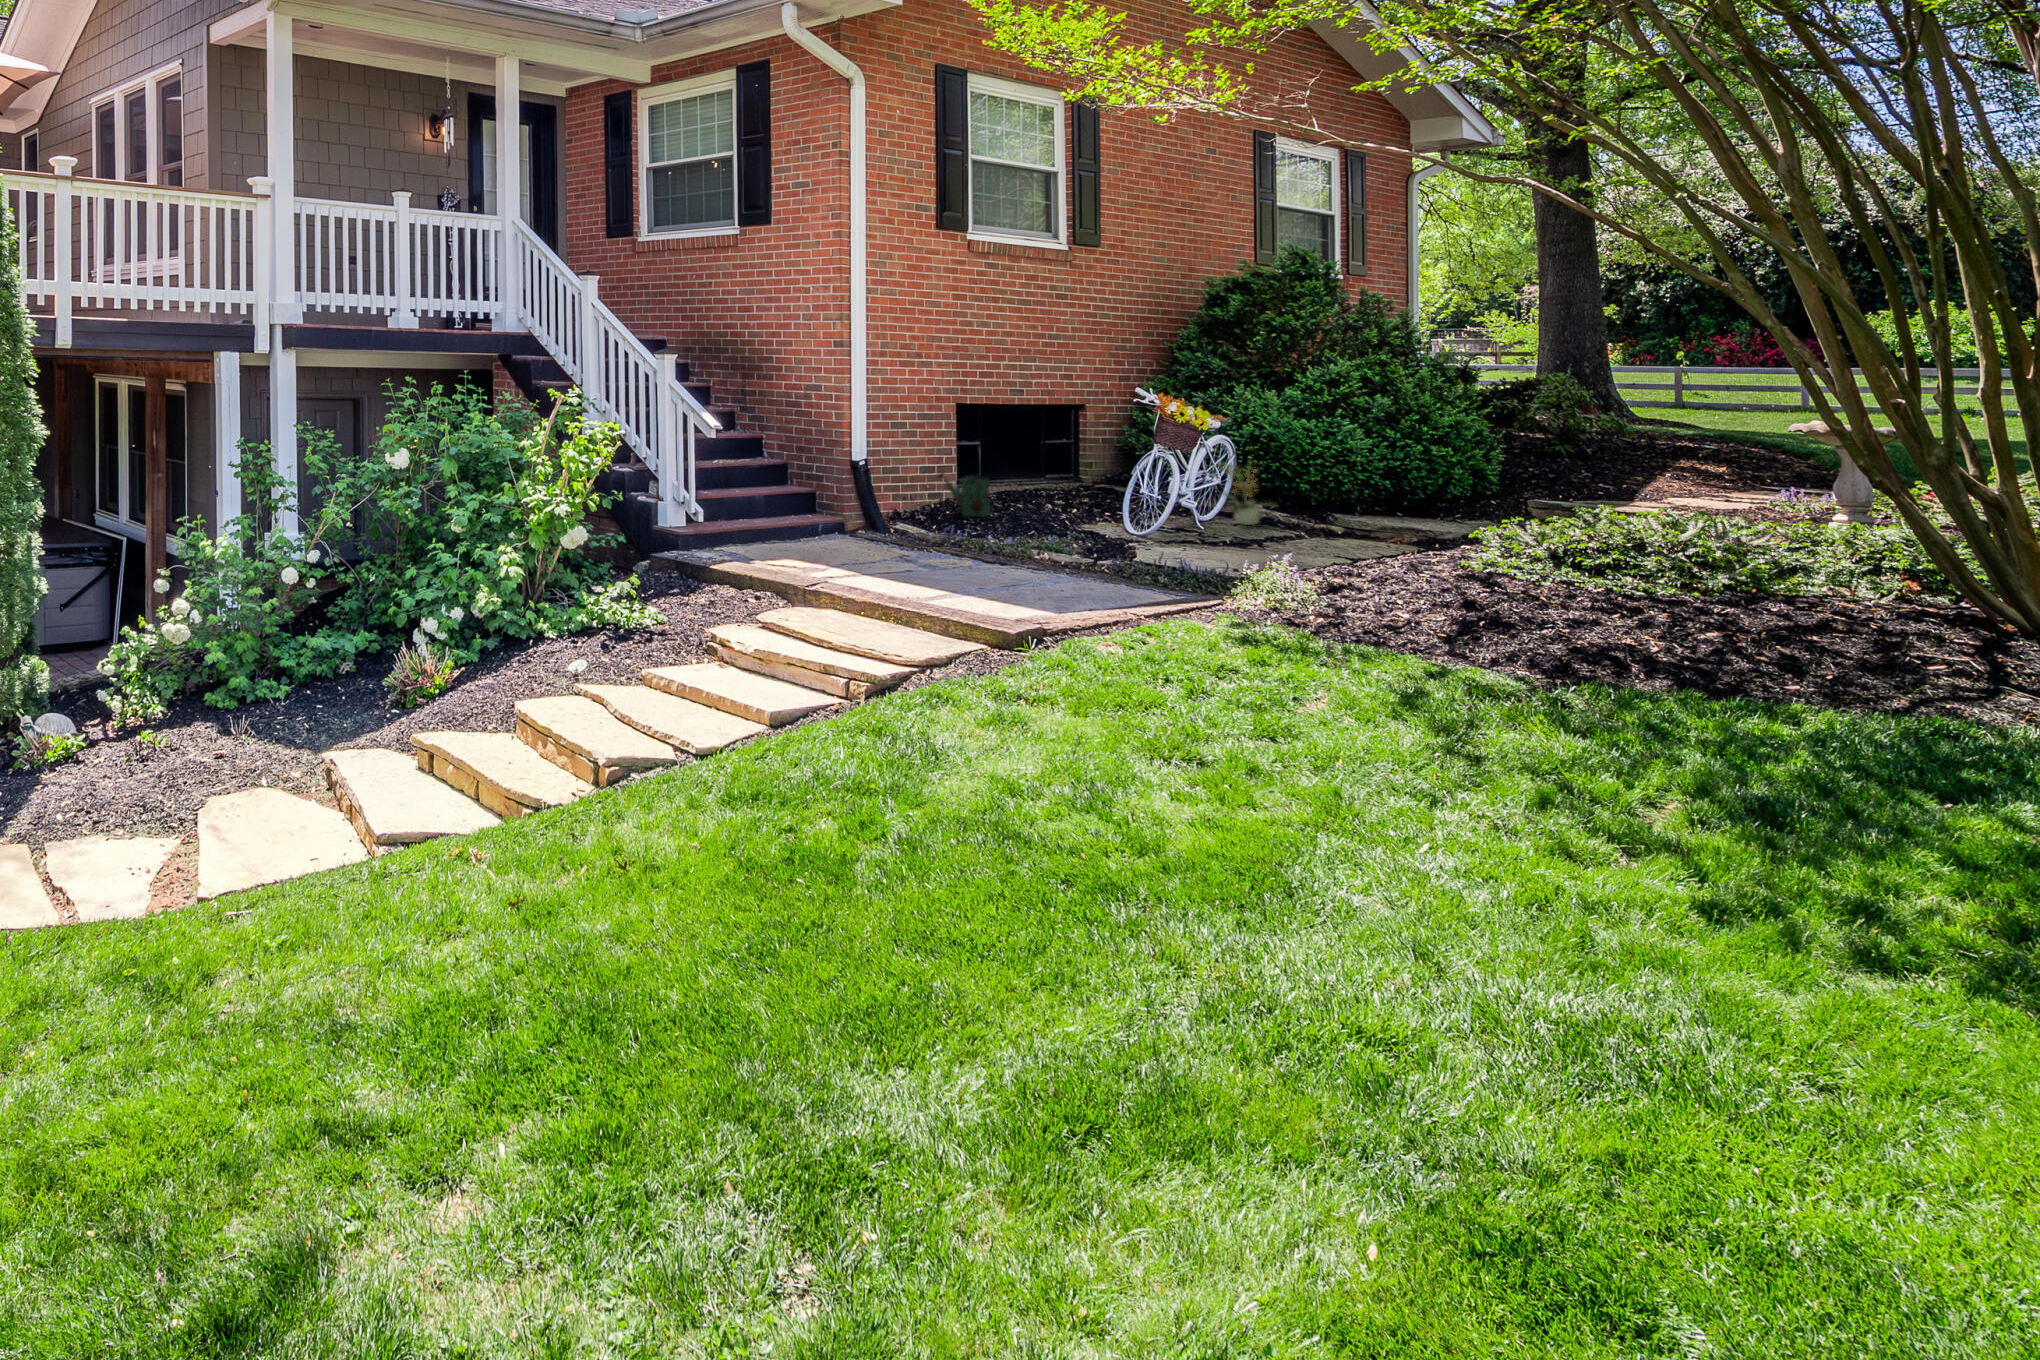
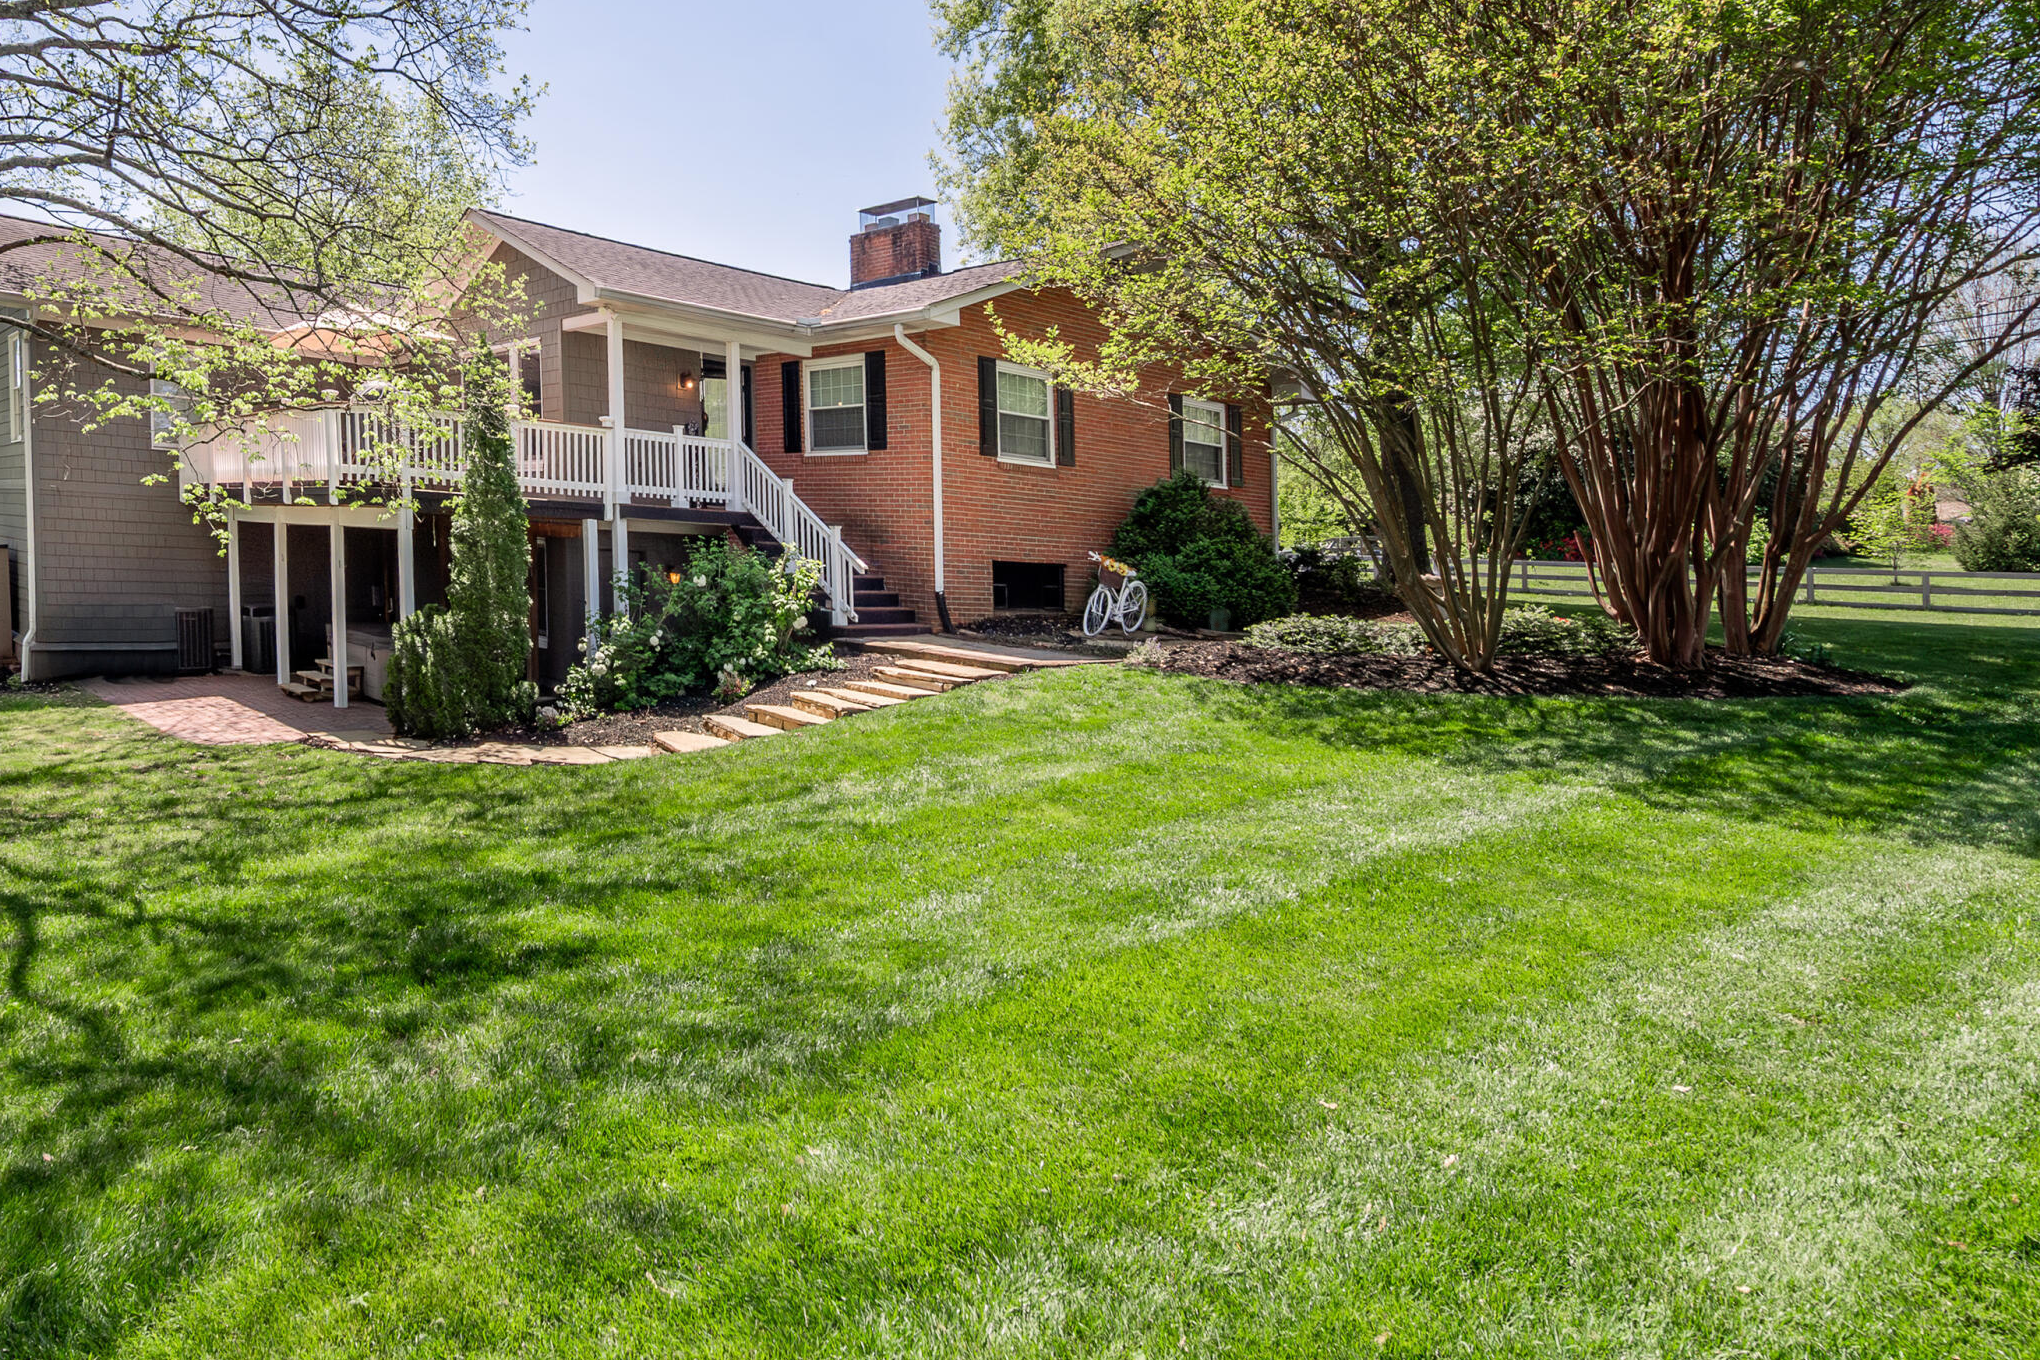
watering can: present [938,473,998,517] -> present [1210,610,1228,631]

